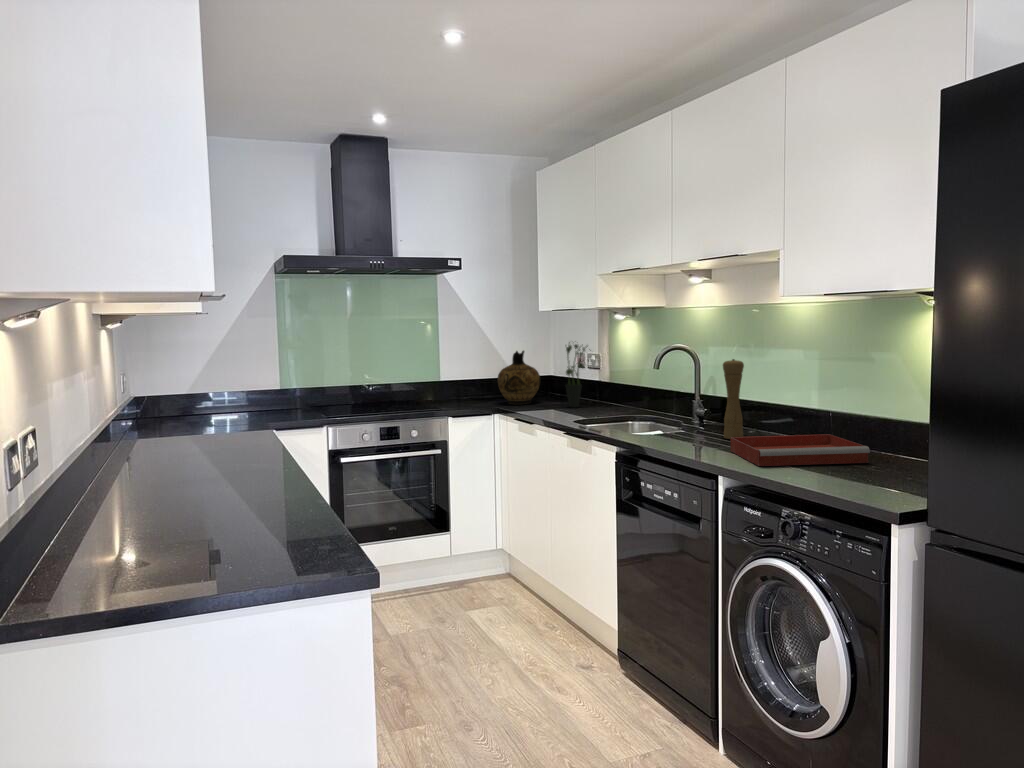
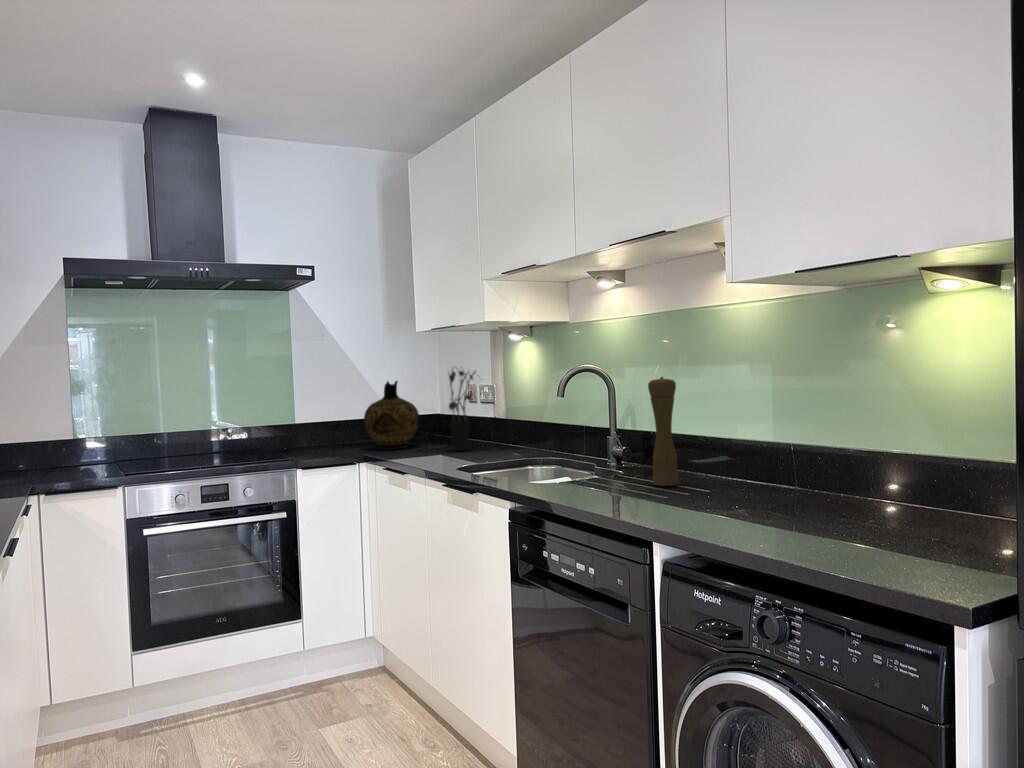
tray: present [731,434,870,466] -> none [665,475,863,526]

